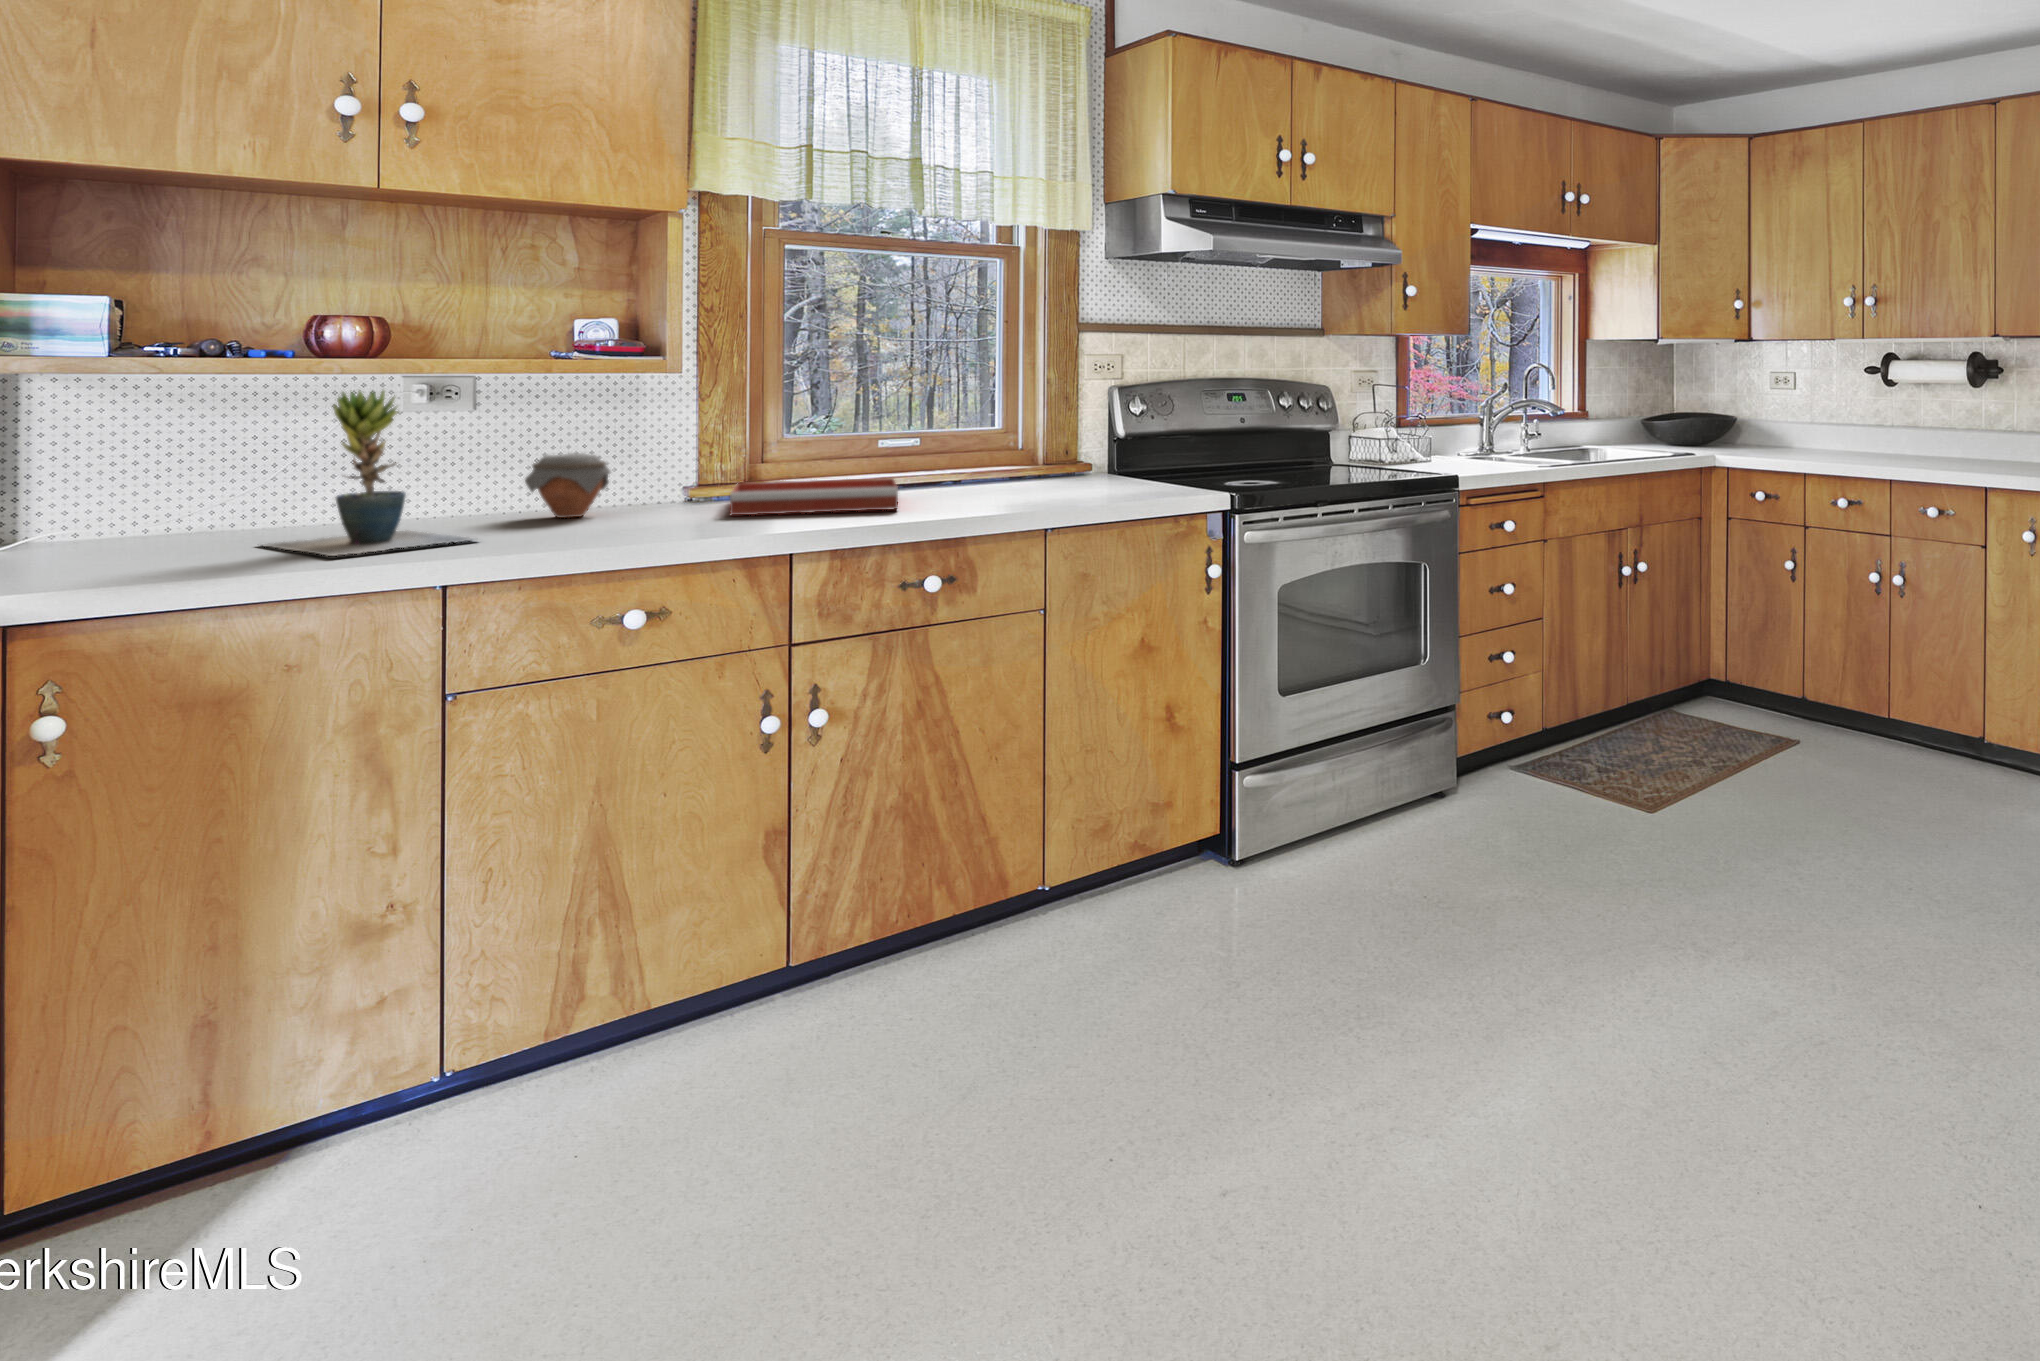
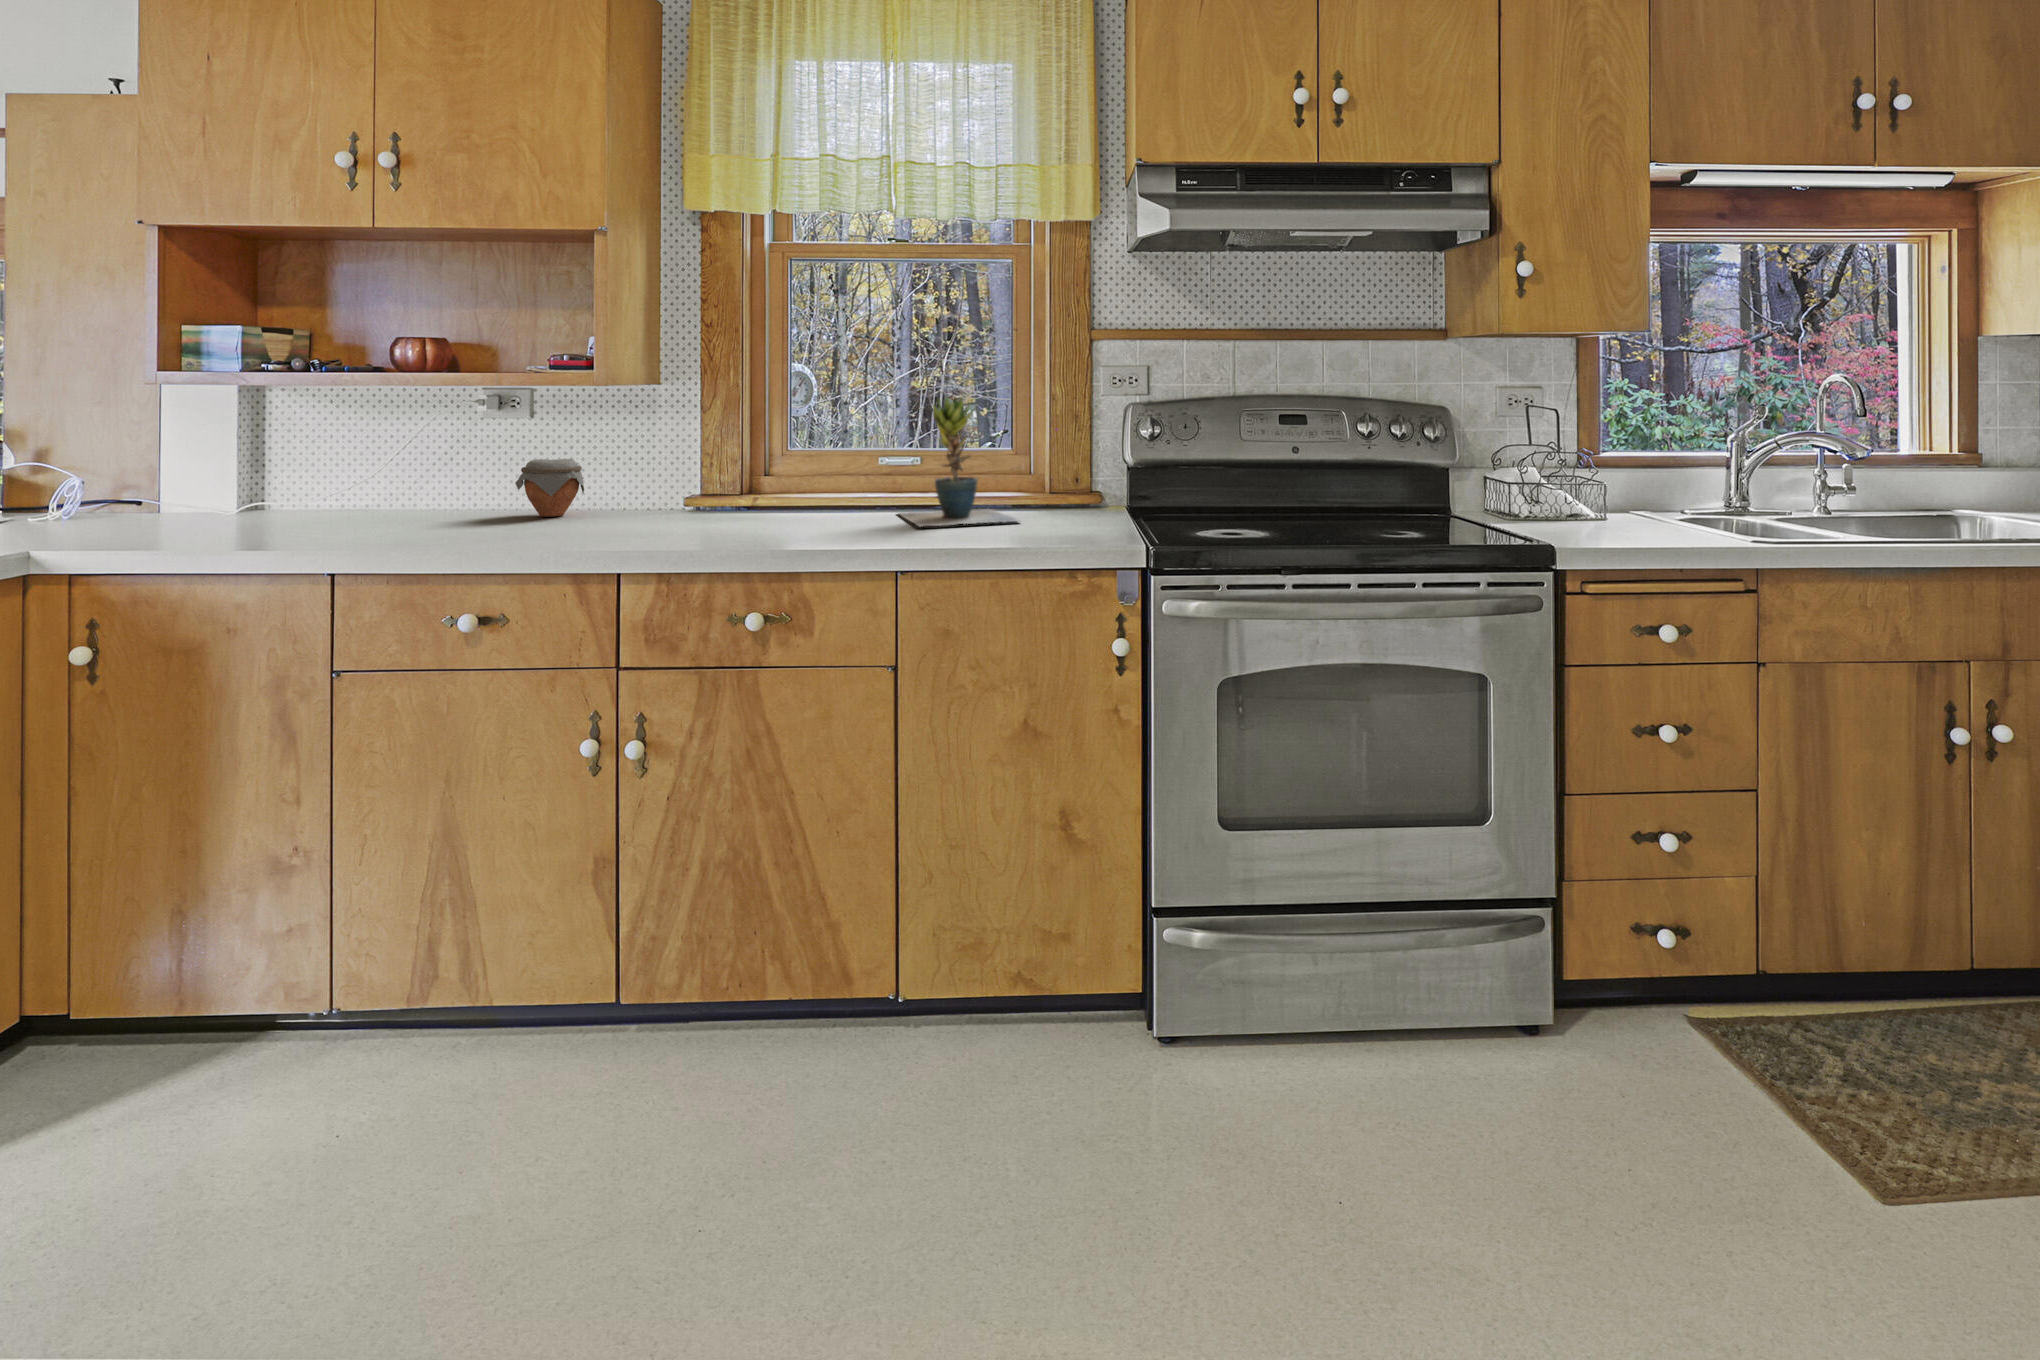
potted plant: present [265,391,473,556] -> present [899,397,1018,527]
tray: present [730,478,898,515] -> none [631,493,833,532]

